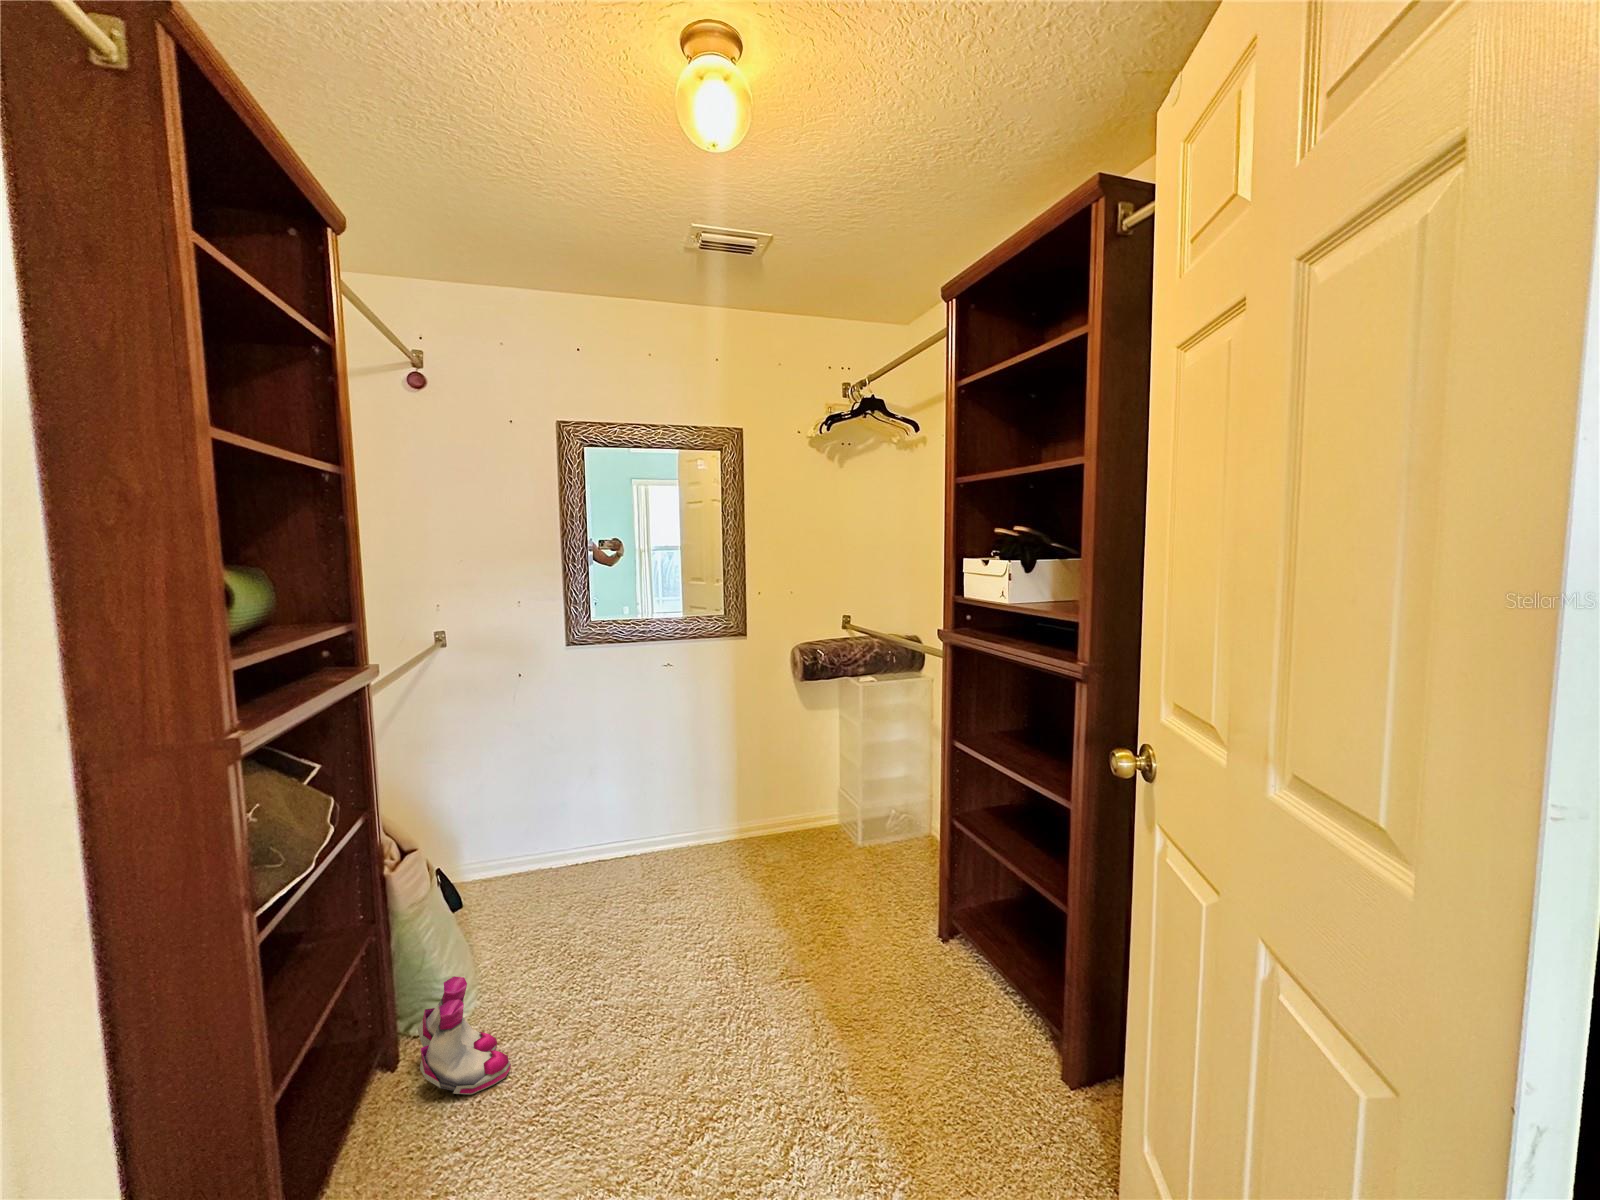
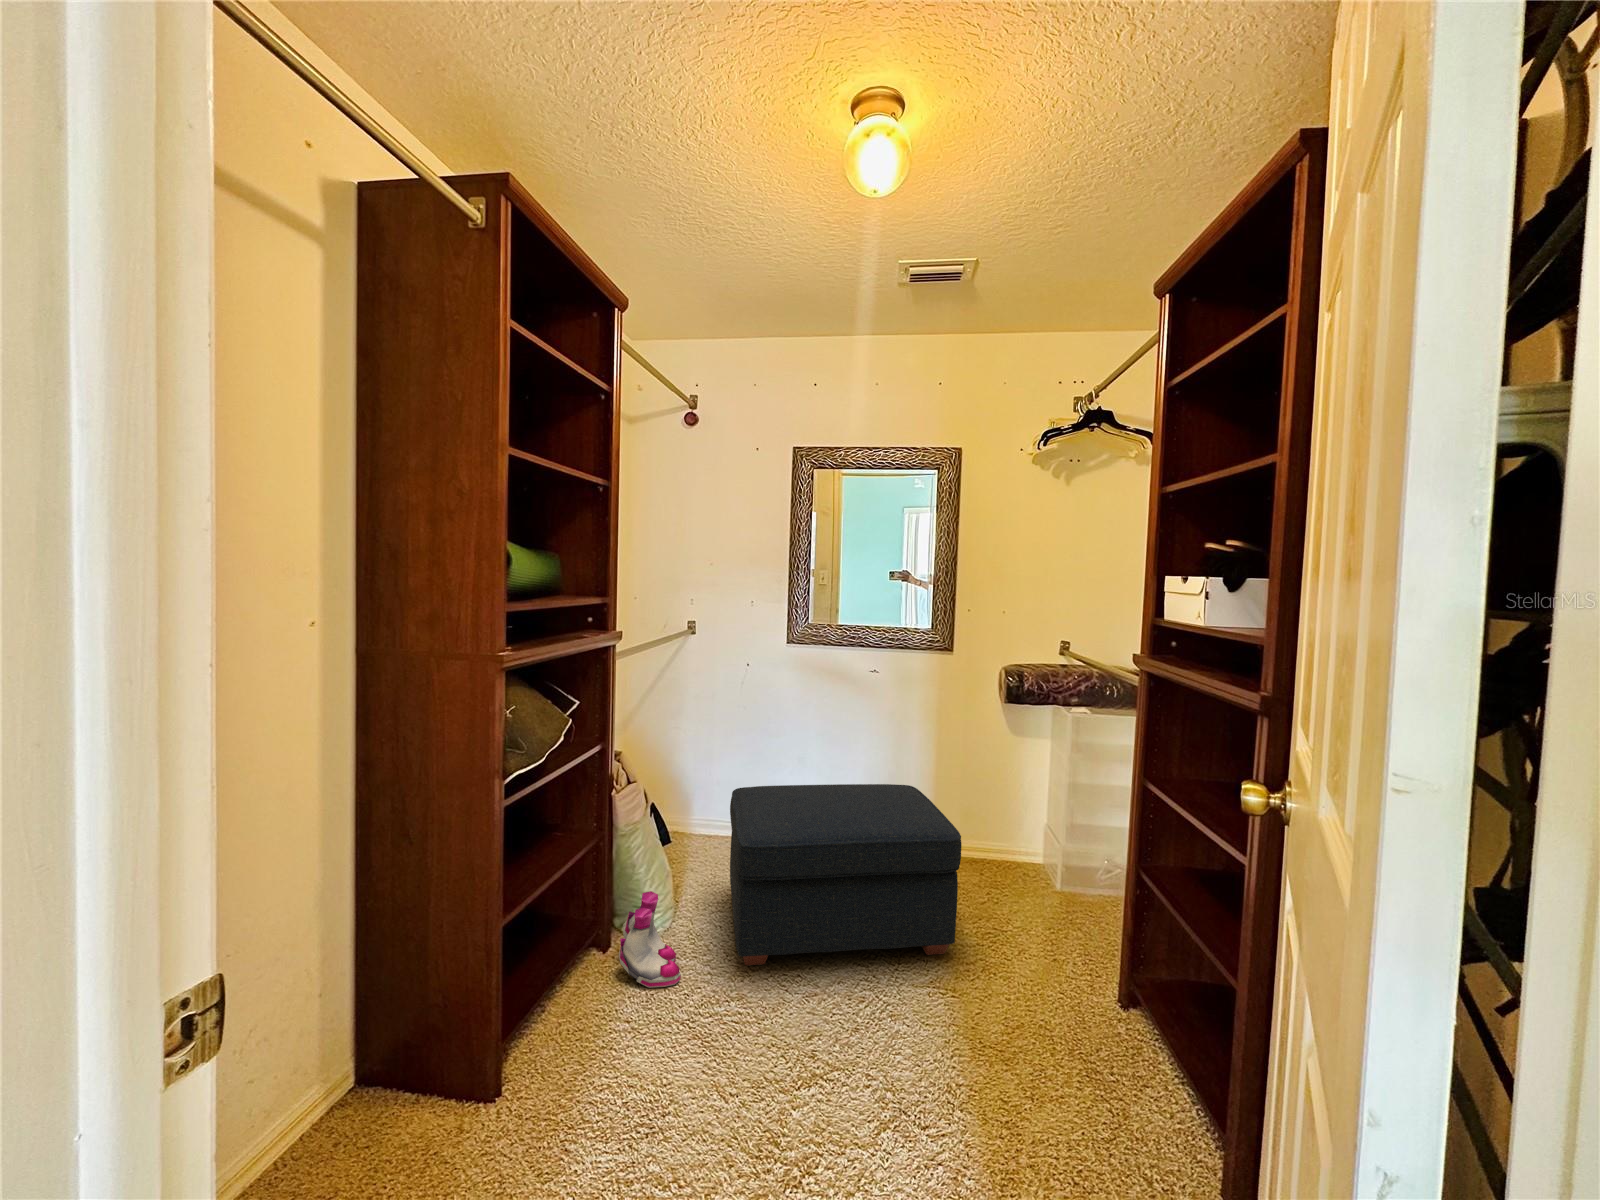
ottoman: none [532,778,795,1022] -> present [730,784,961,966]

